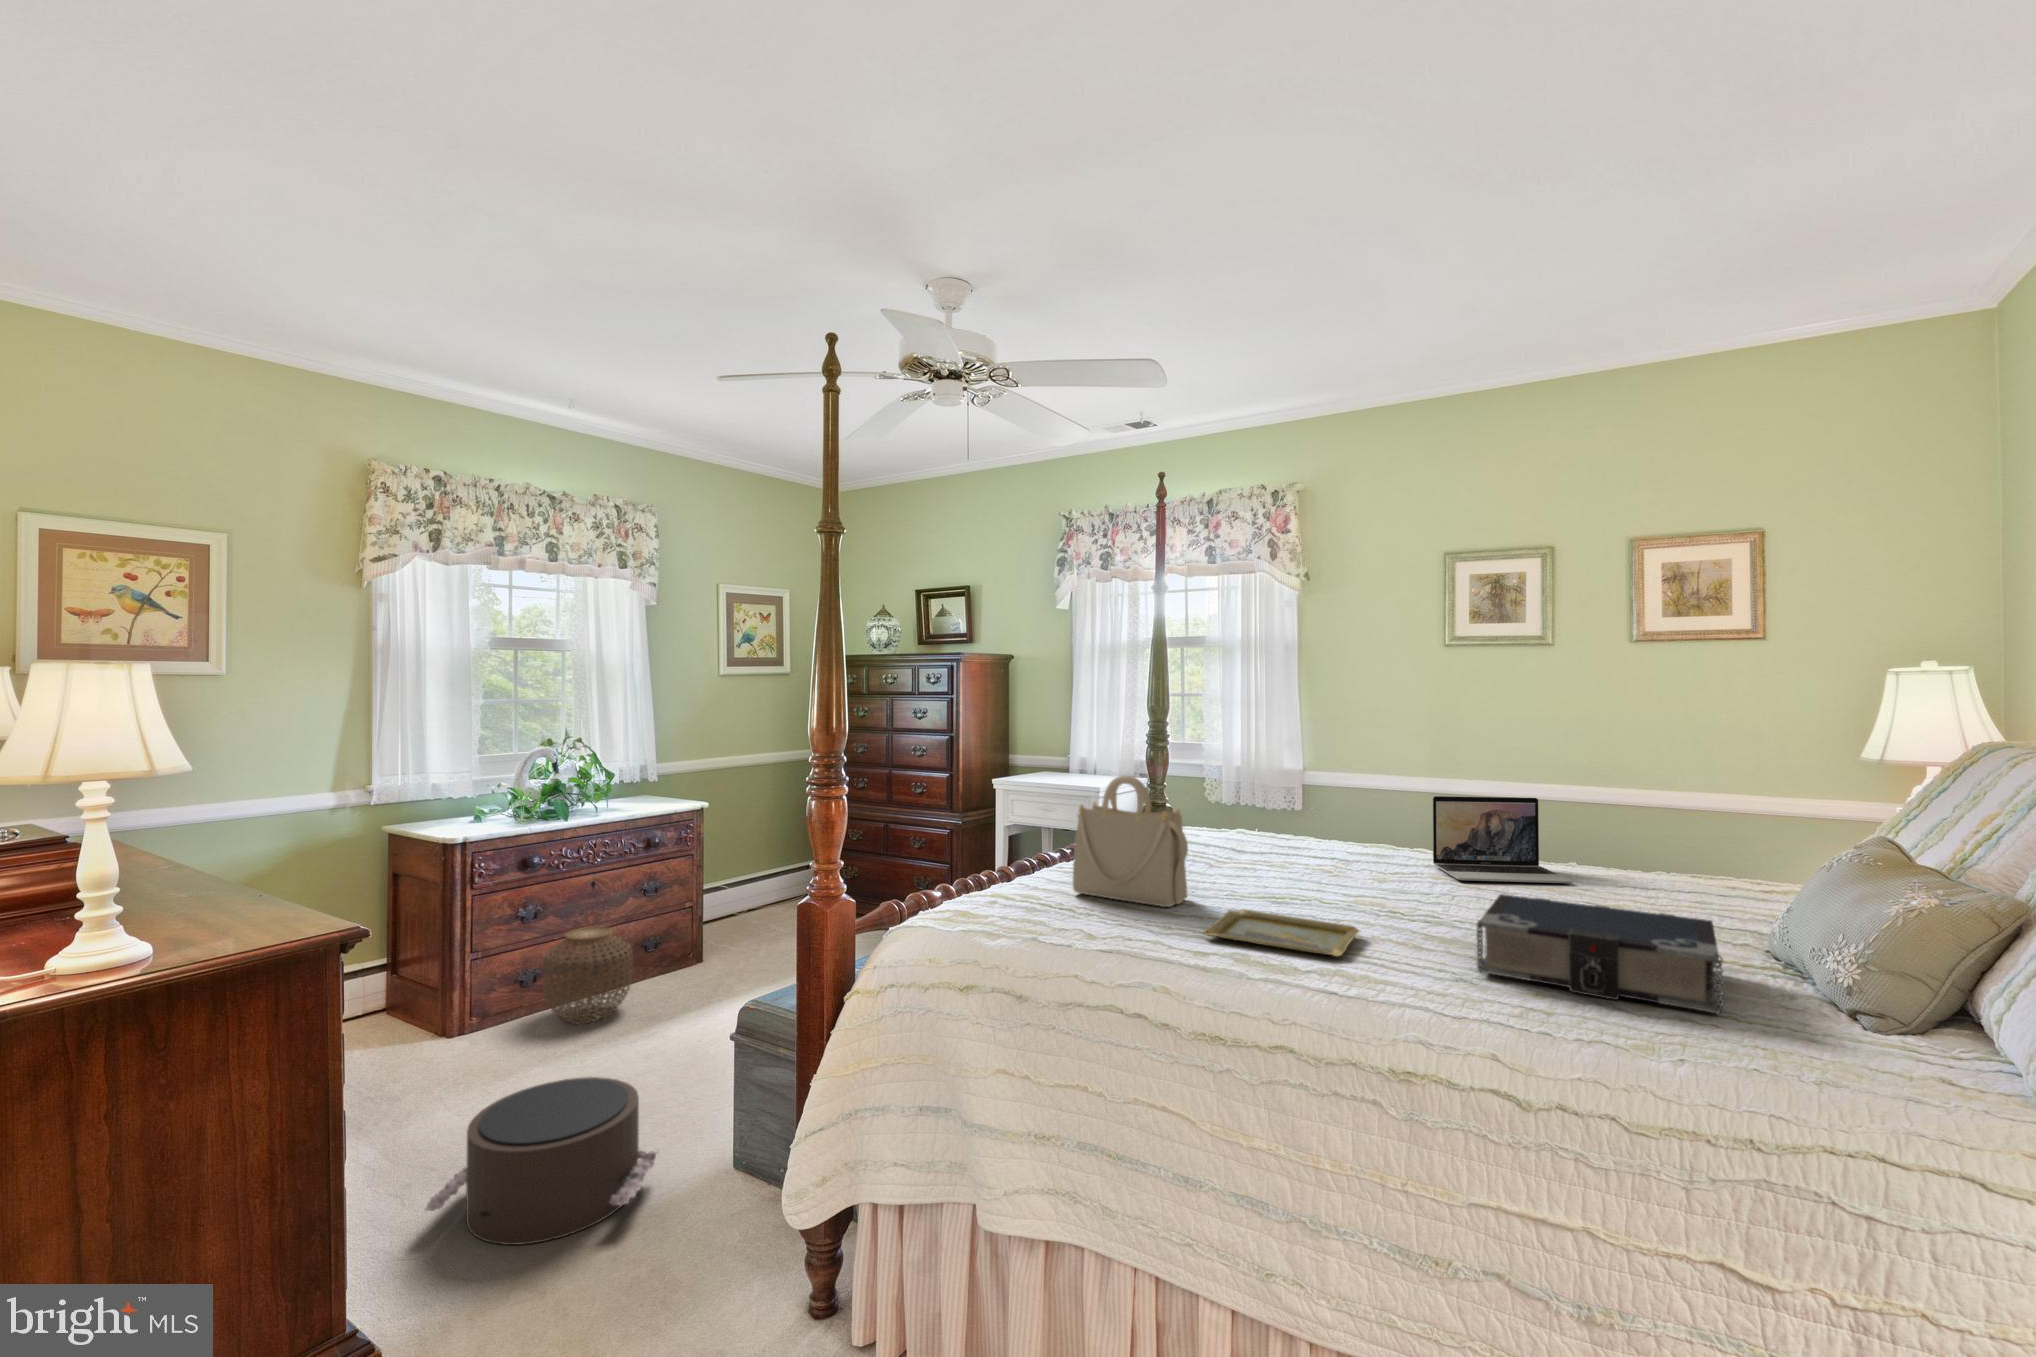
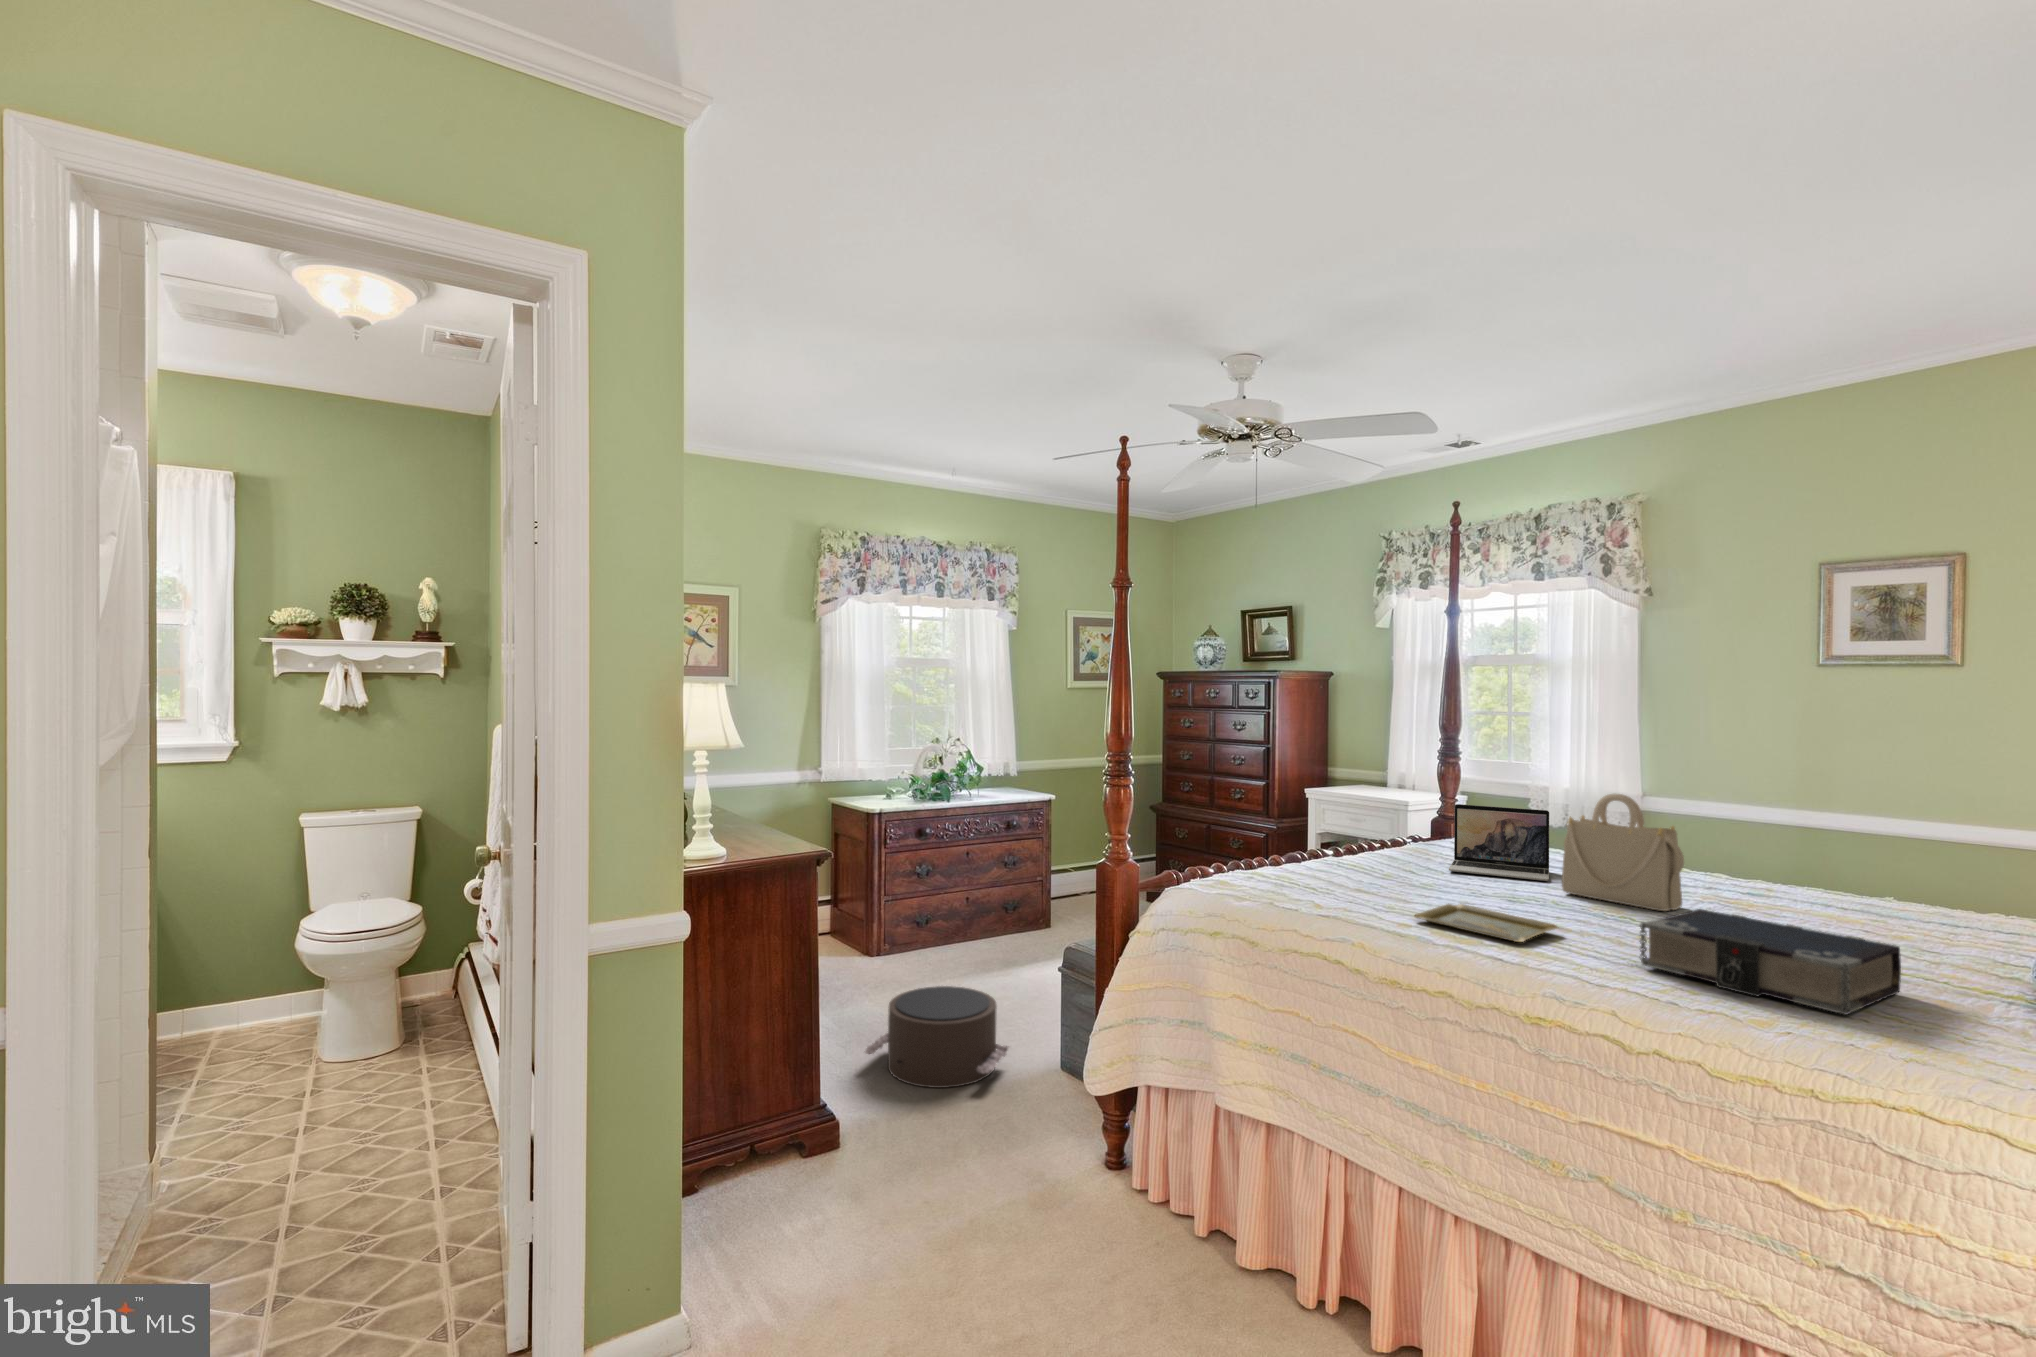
handbag: present [1073,776,1188,907] -> present [1562,794,1684,911]
laptop: present [1433,796,1572,883] -> present [1449,804,1549,881]
woven basket: present [543,927,633,1024] -> none [931,887,994,961]

